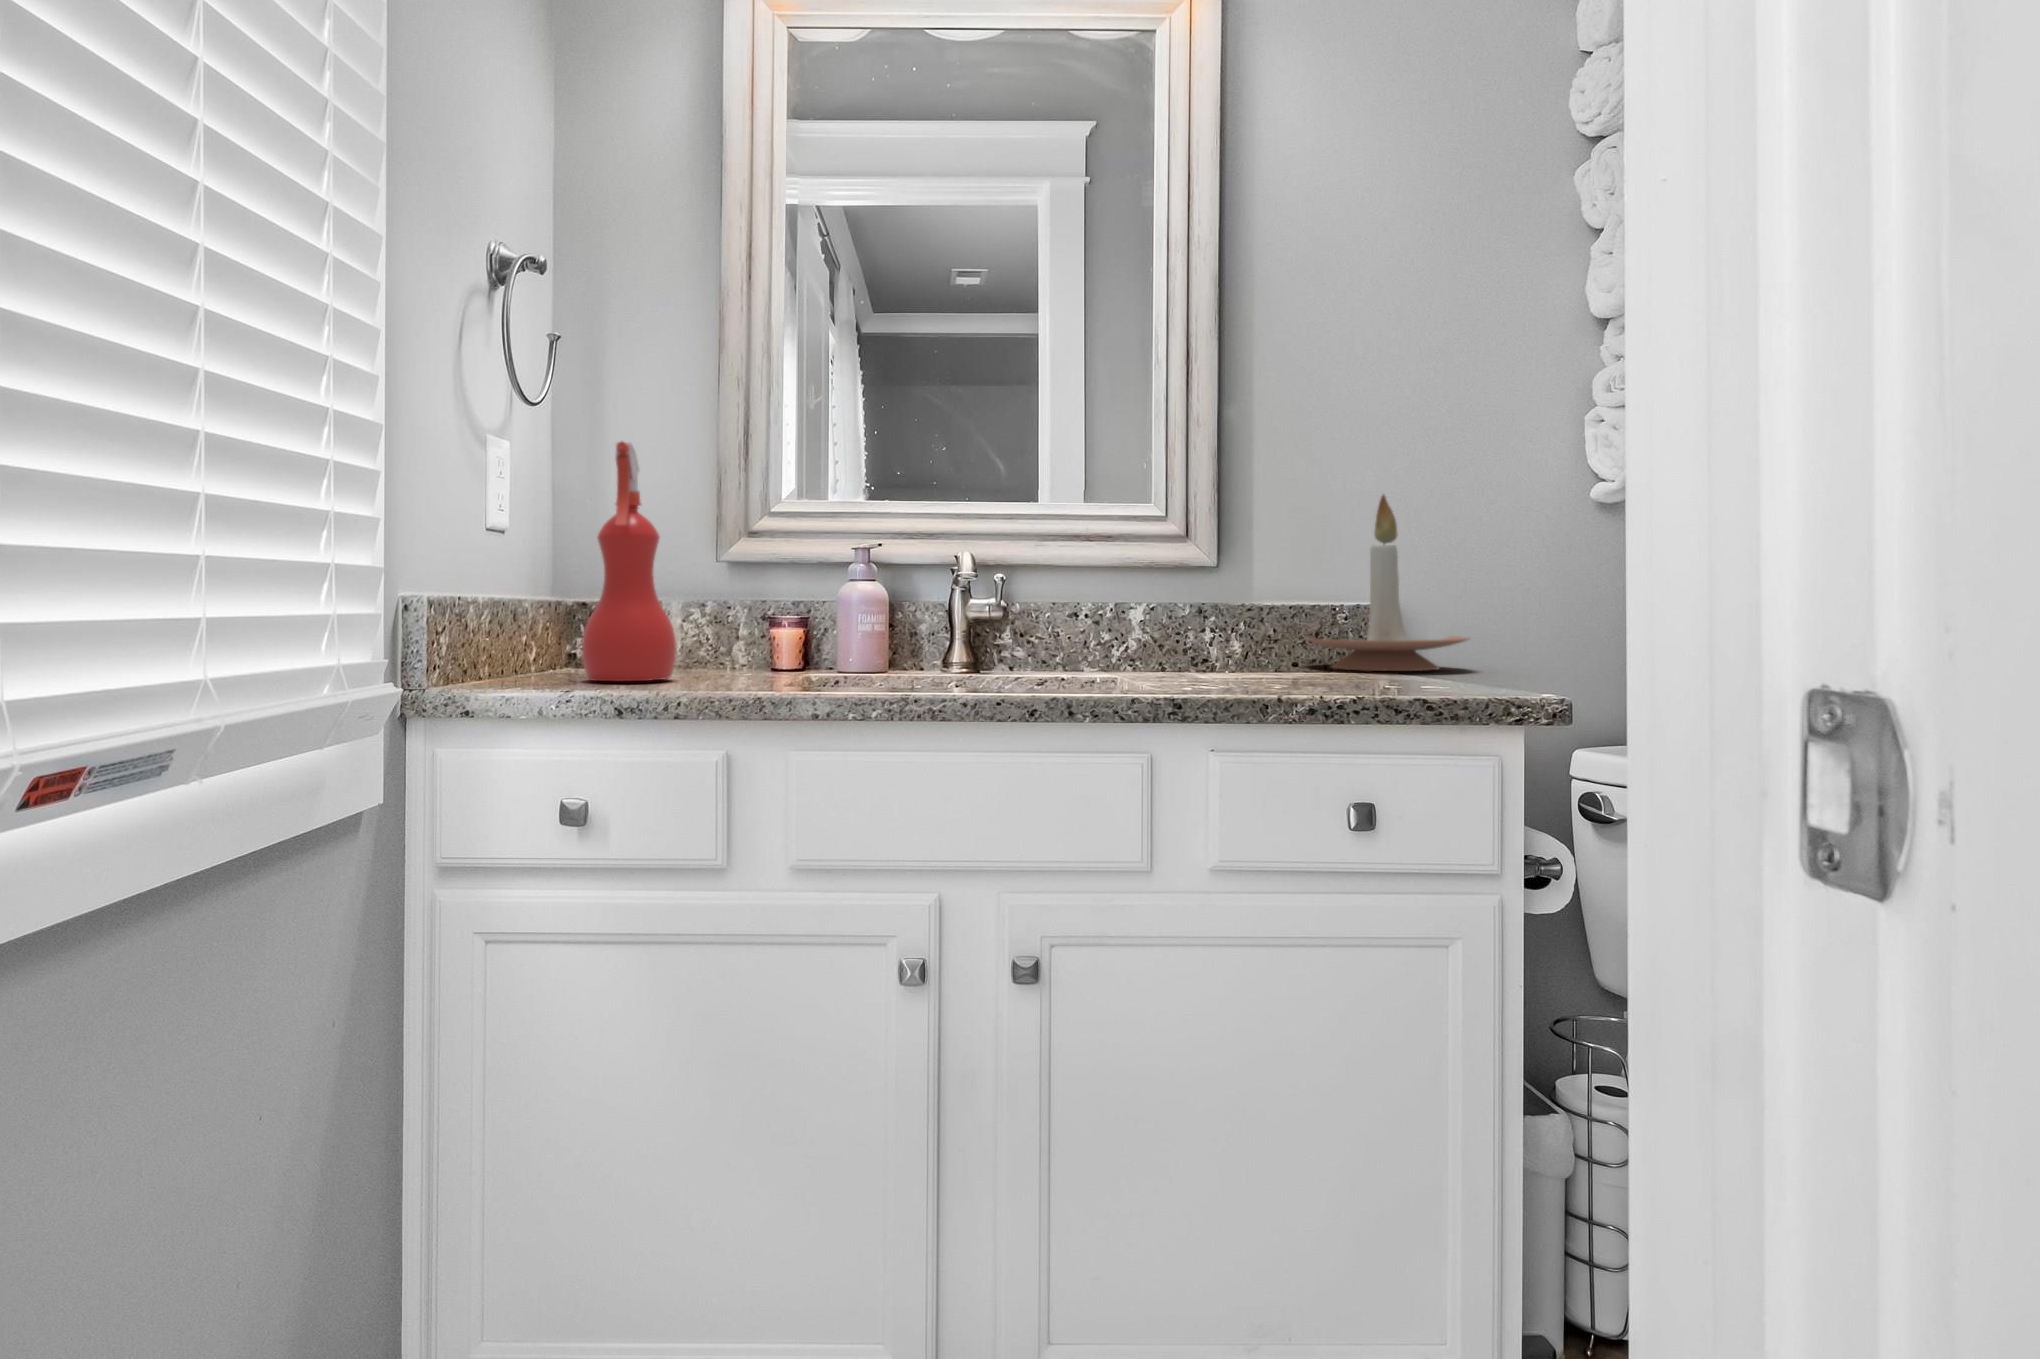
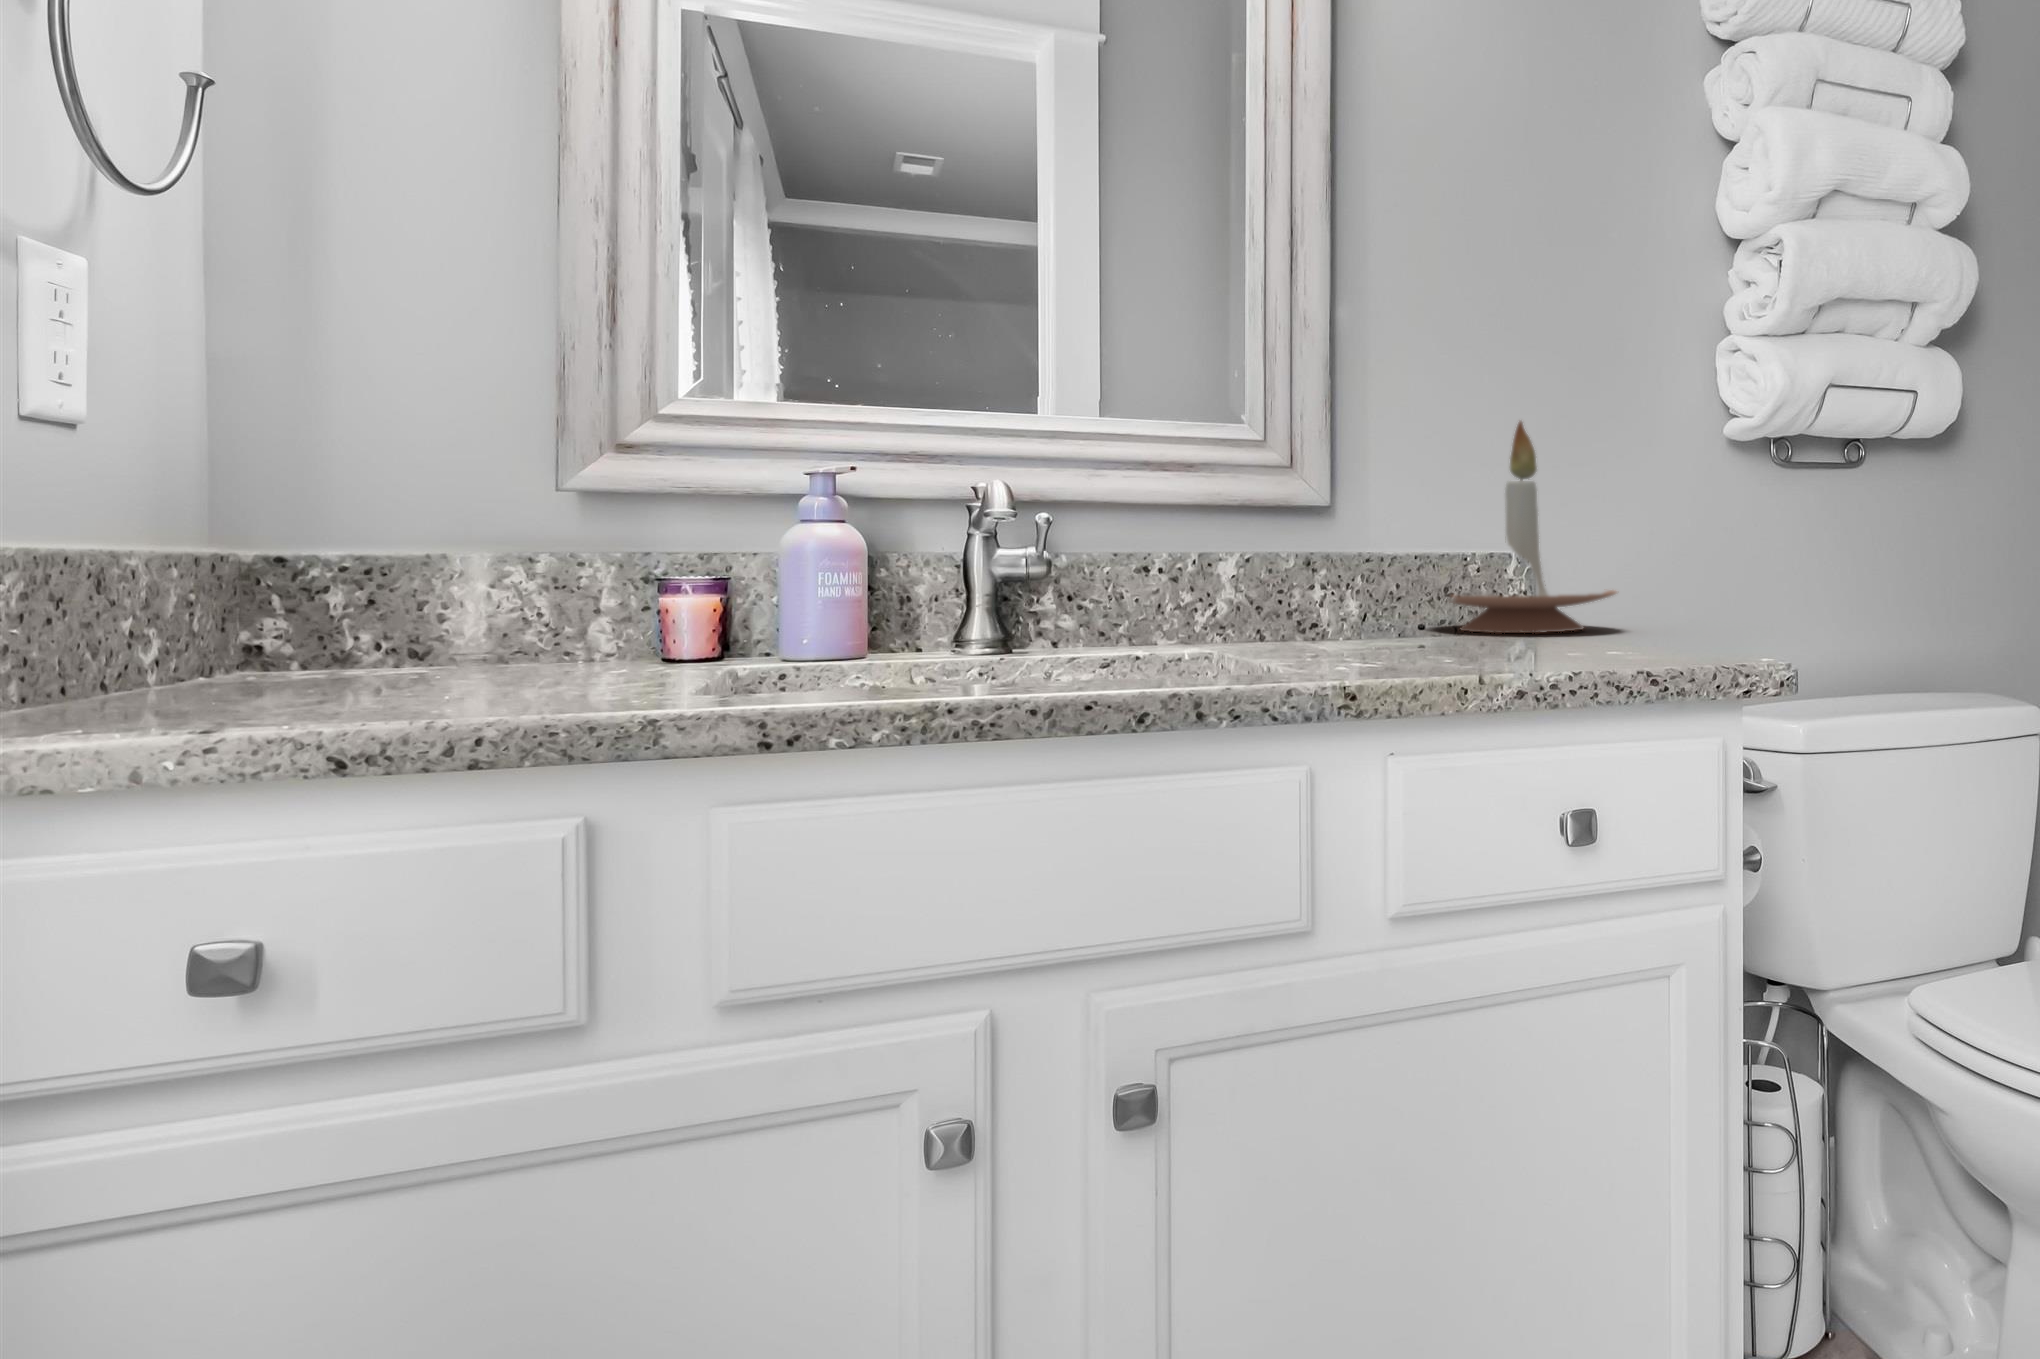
spray bottle: present [582,441,677,681] -> none [256,258,472,698]

